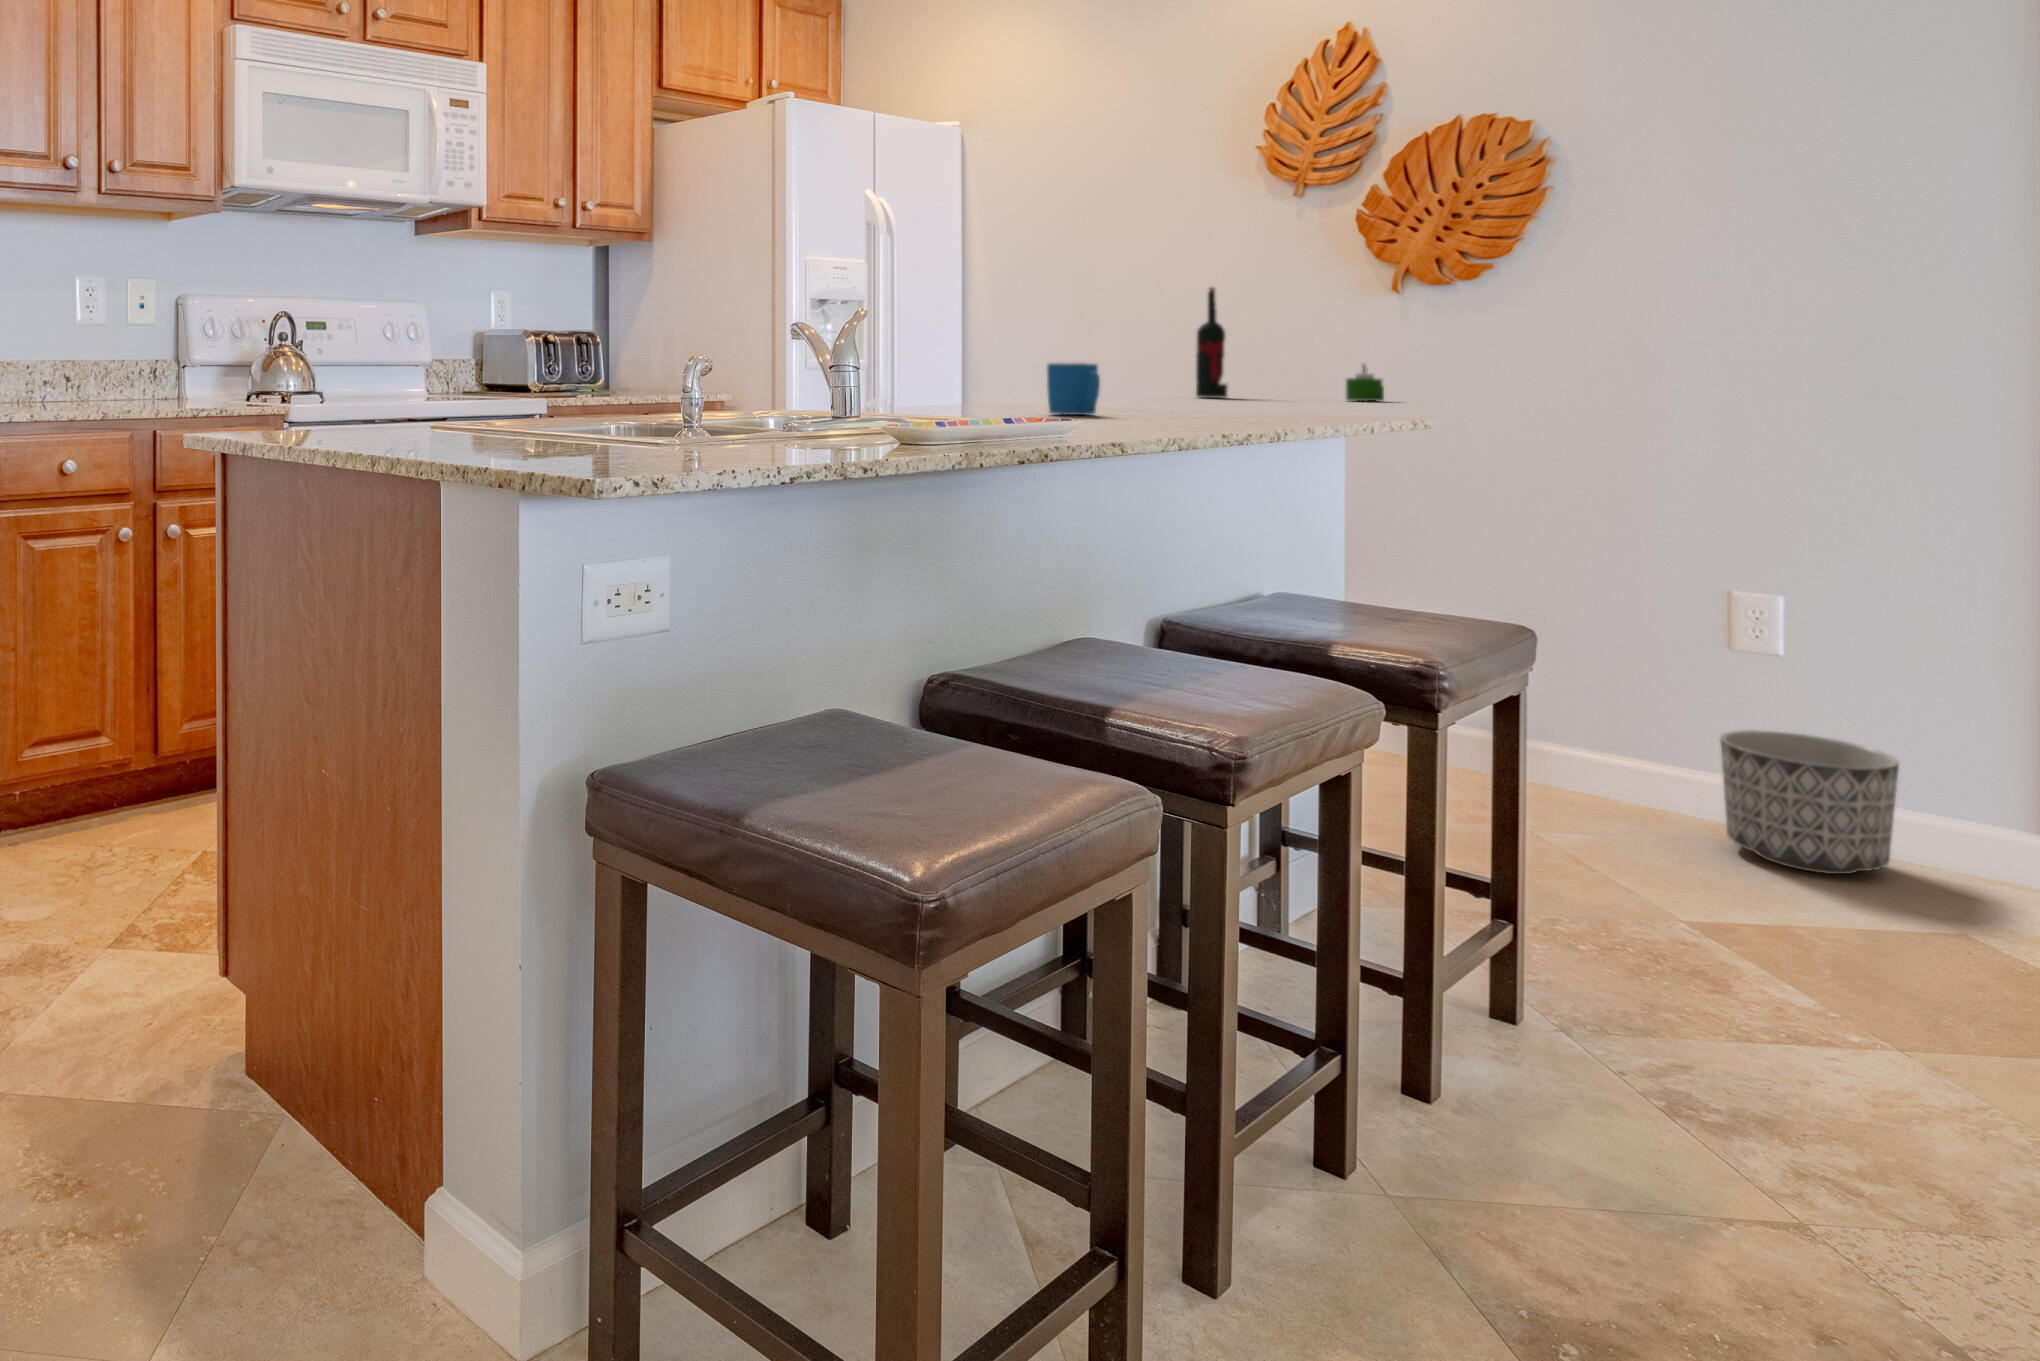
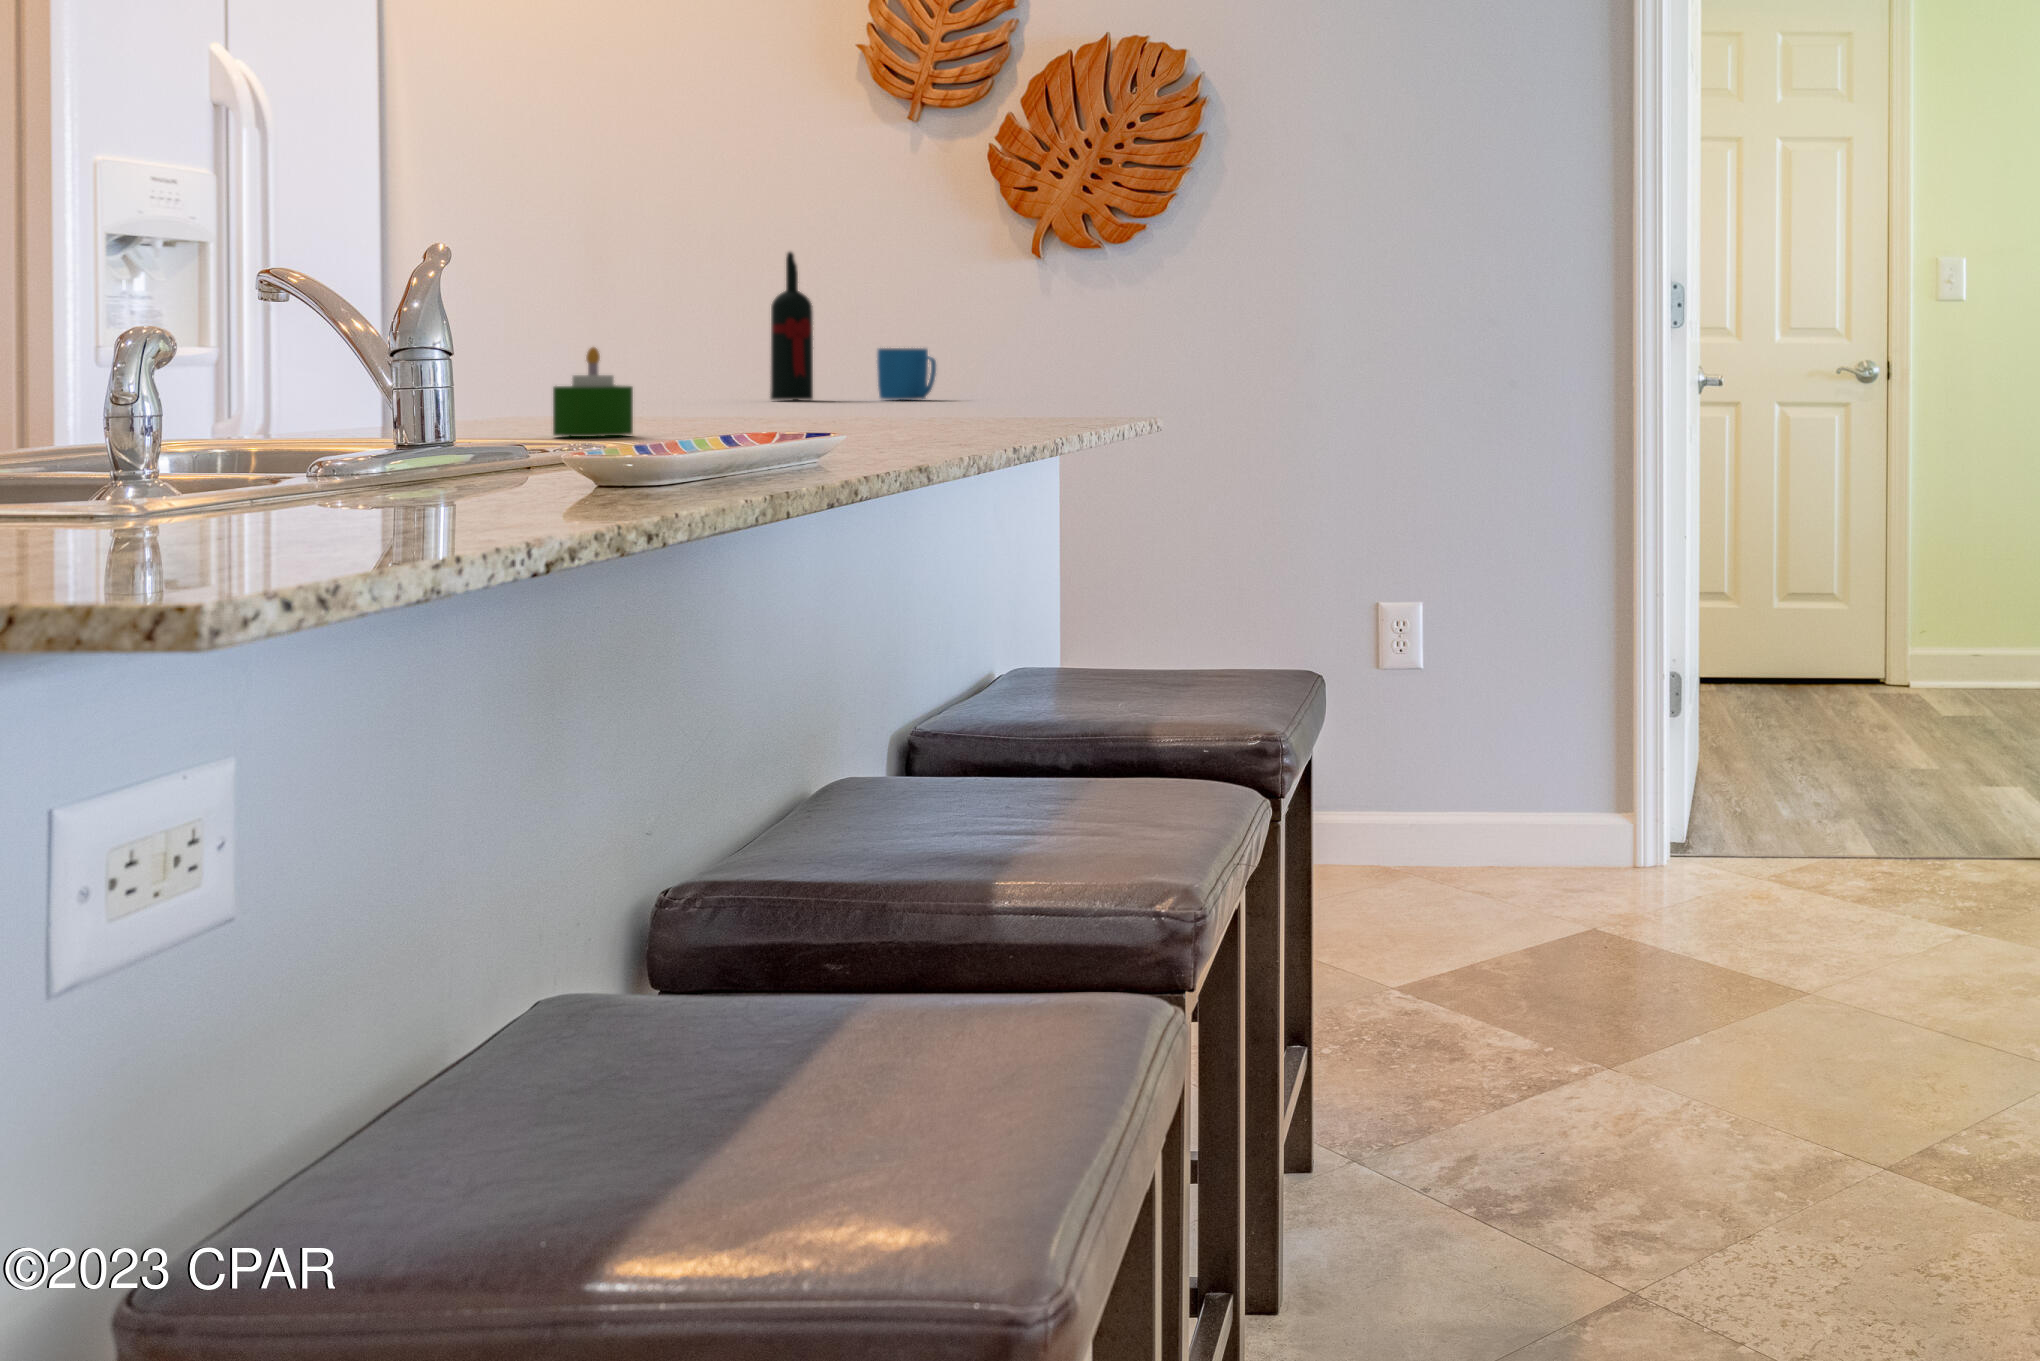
mug: present [1047,363,1100,415] -> present [877,348,936,400]
candle: present [1346,365,1384,401] -> present [553,347,633,437]
planter: present [1720,730,1899,874] -> none [1381,752,1527,901]

